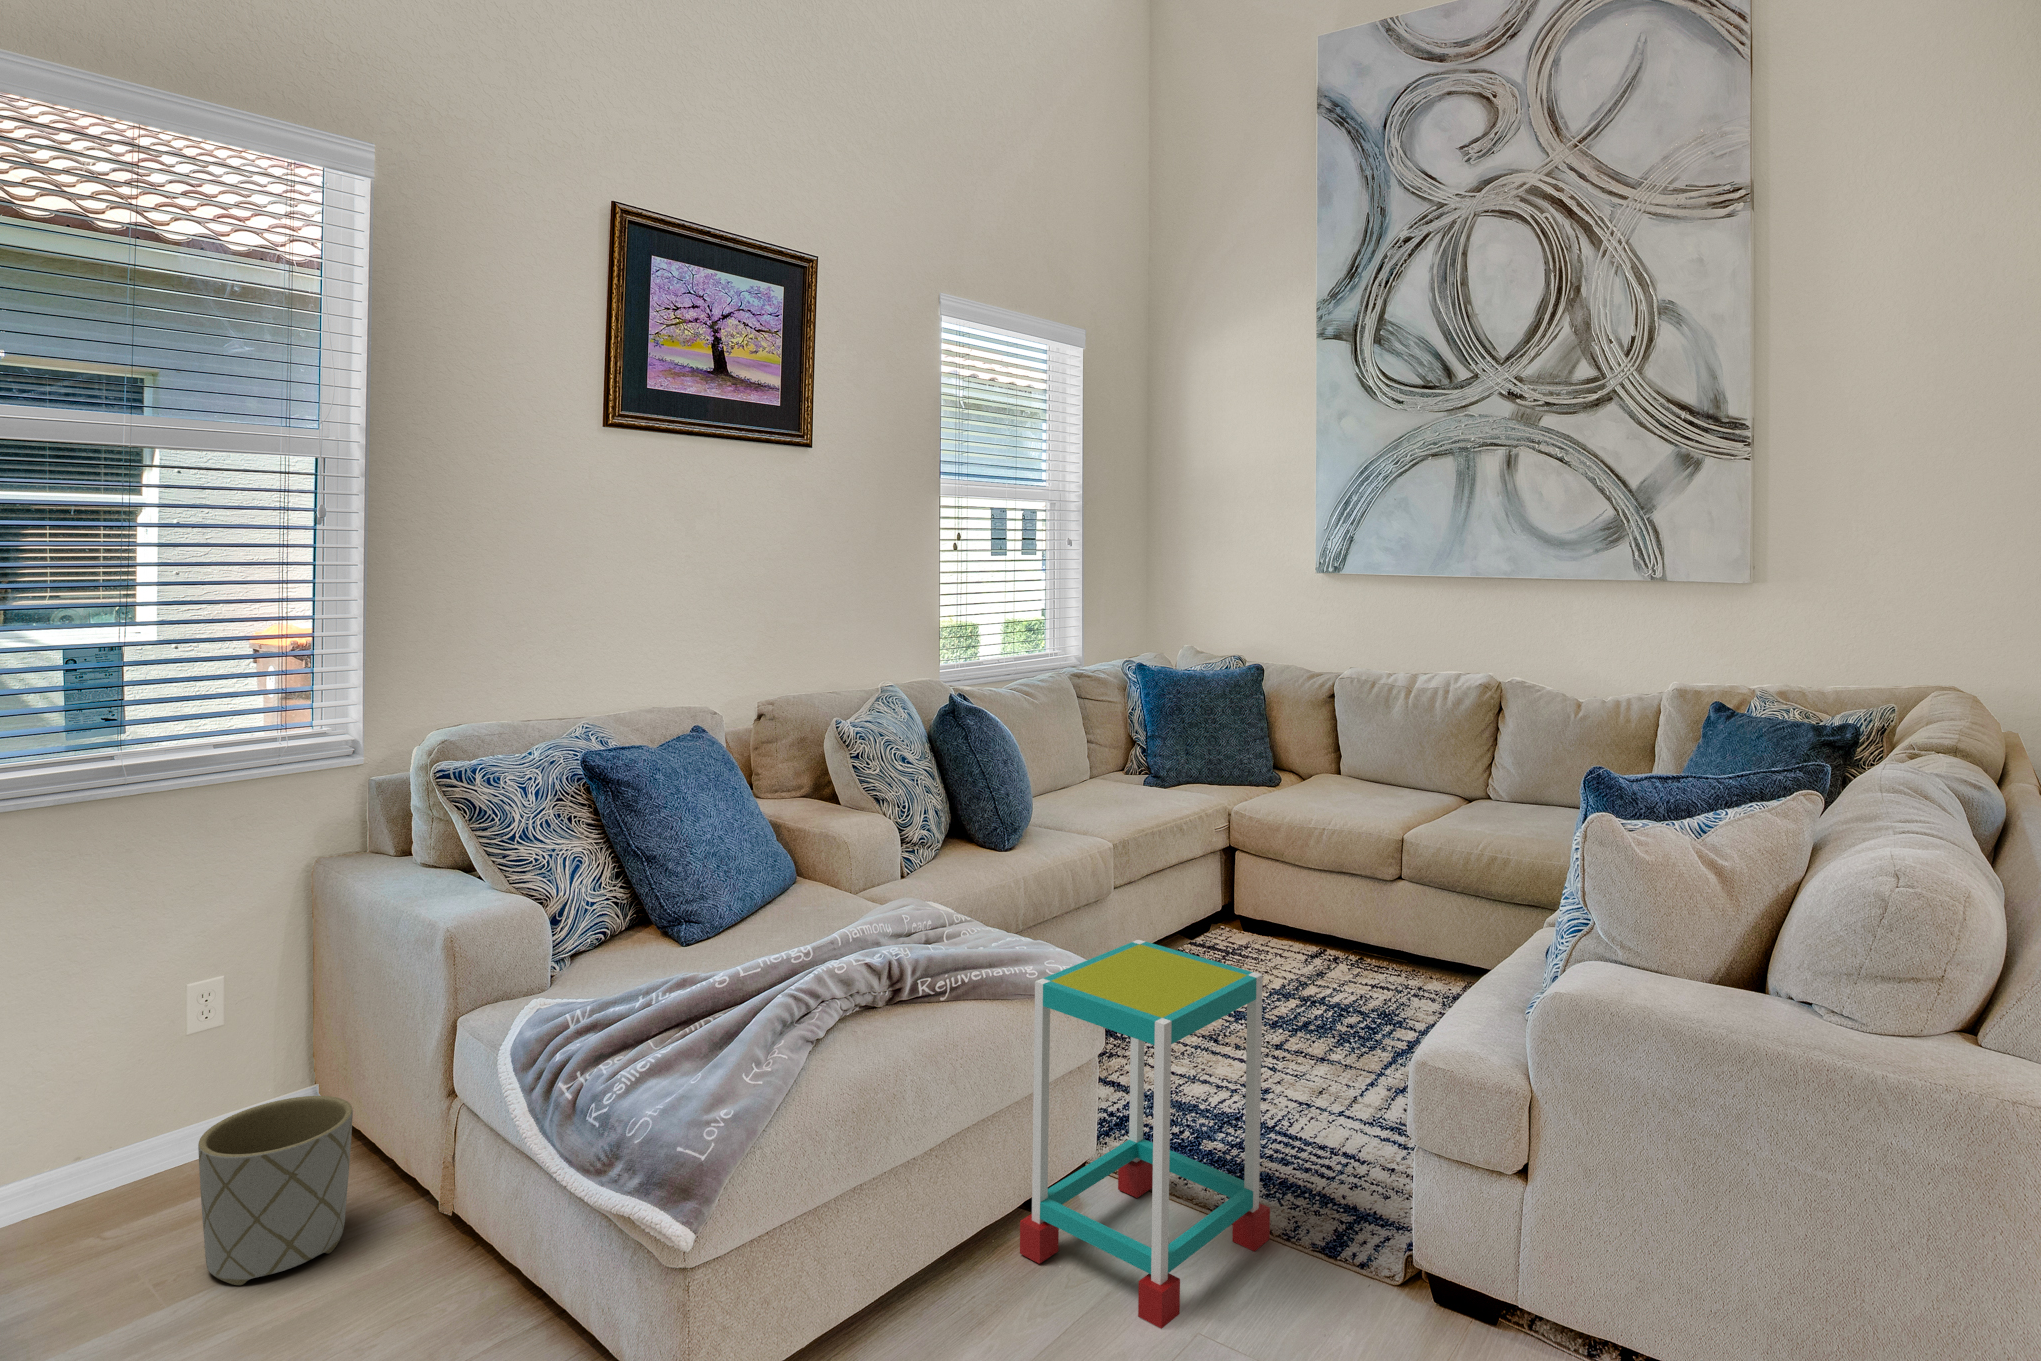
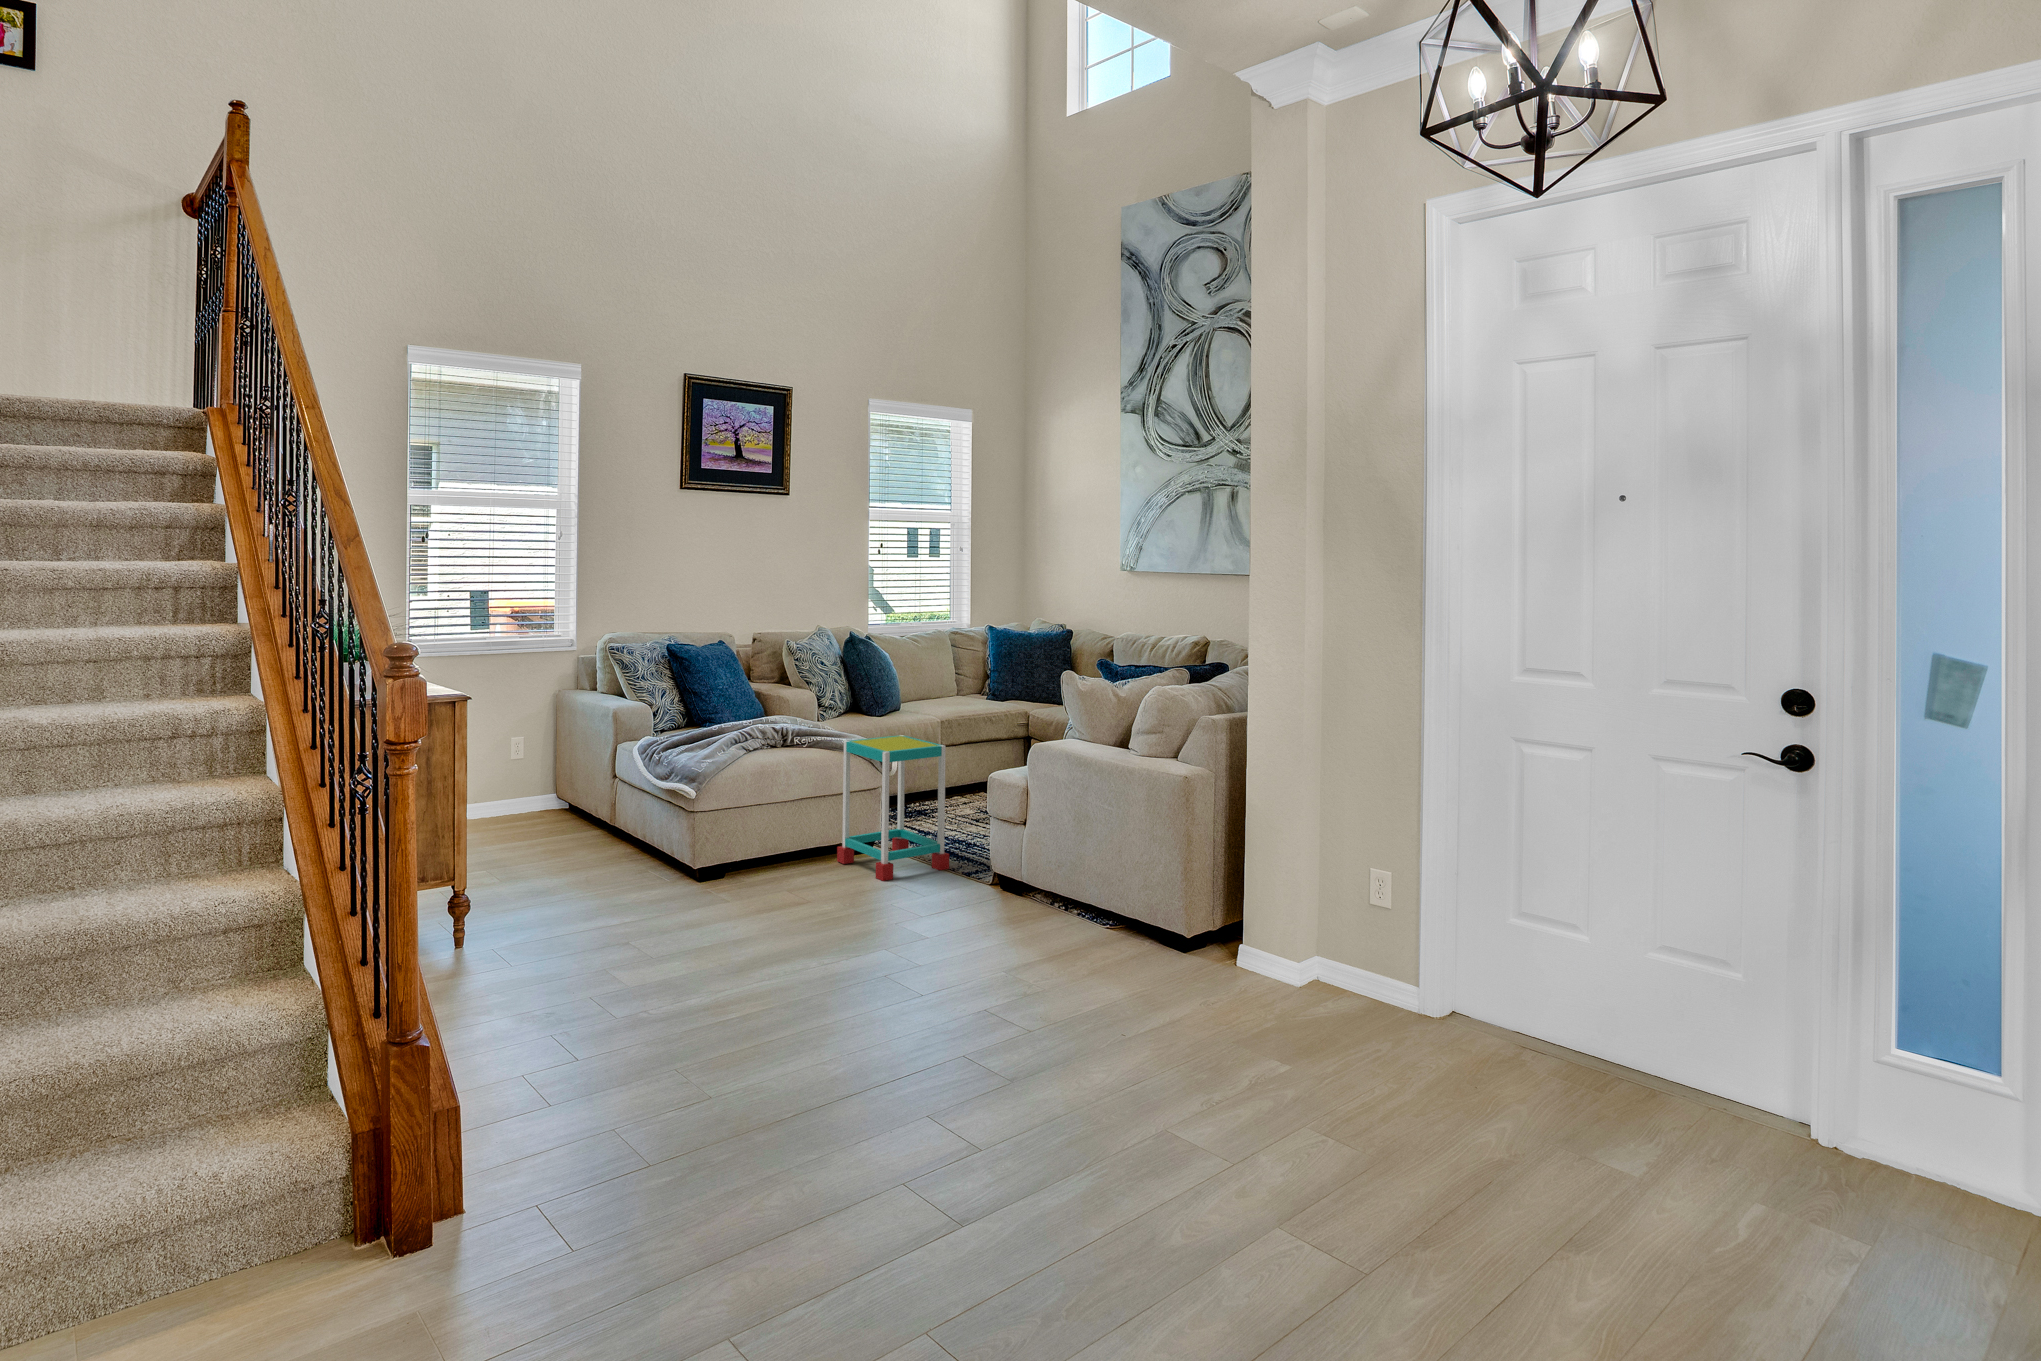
planter: present [198,1096,353,1285] -> none [525,779,577,841]

